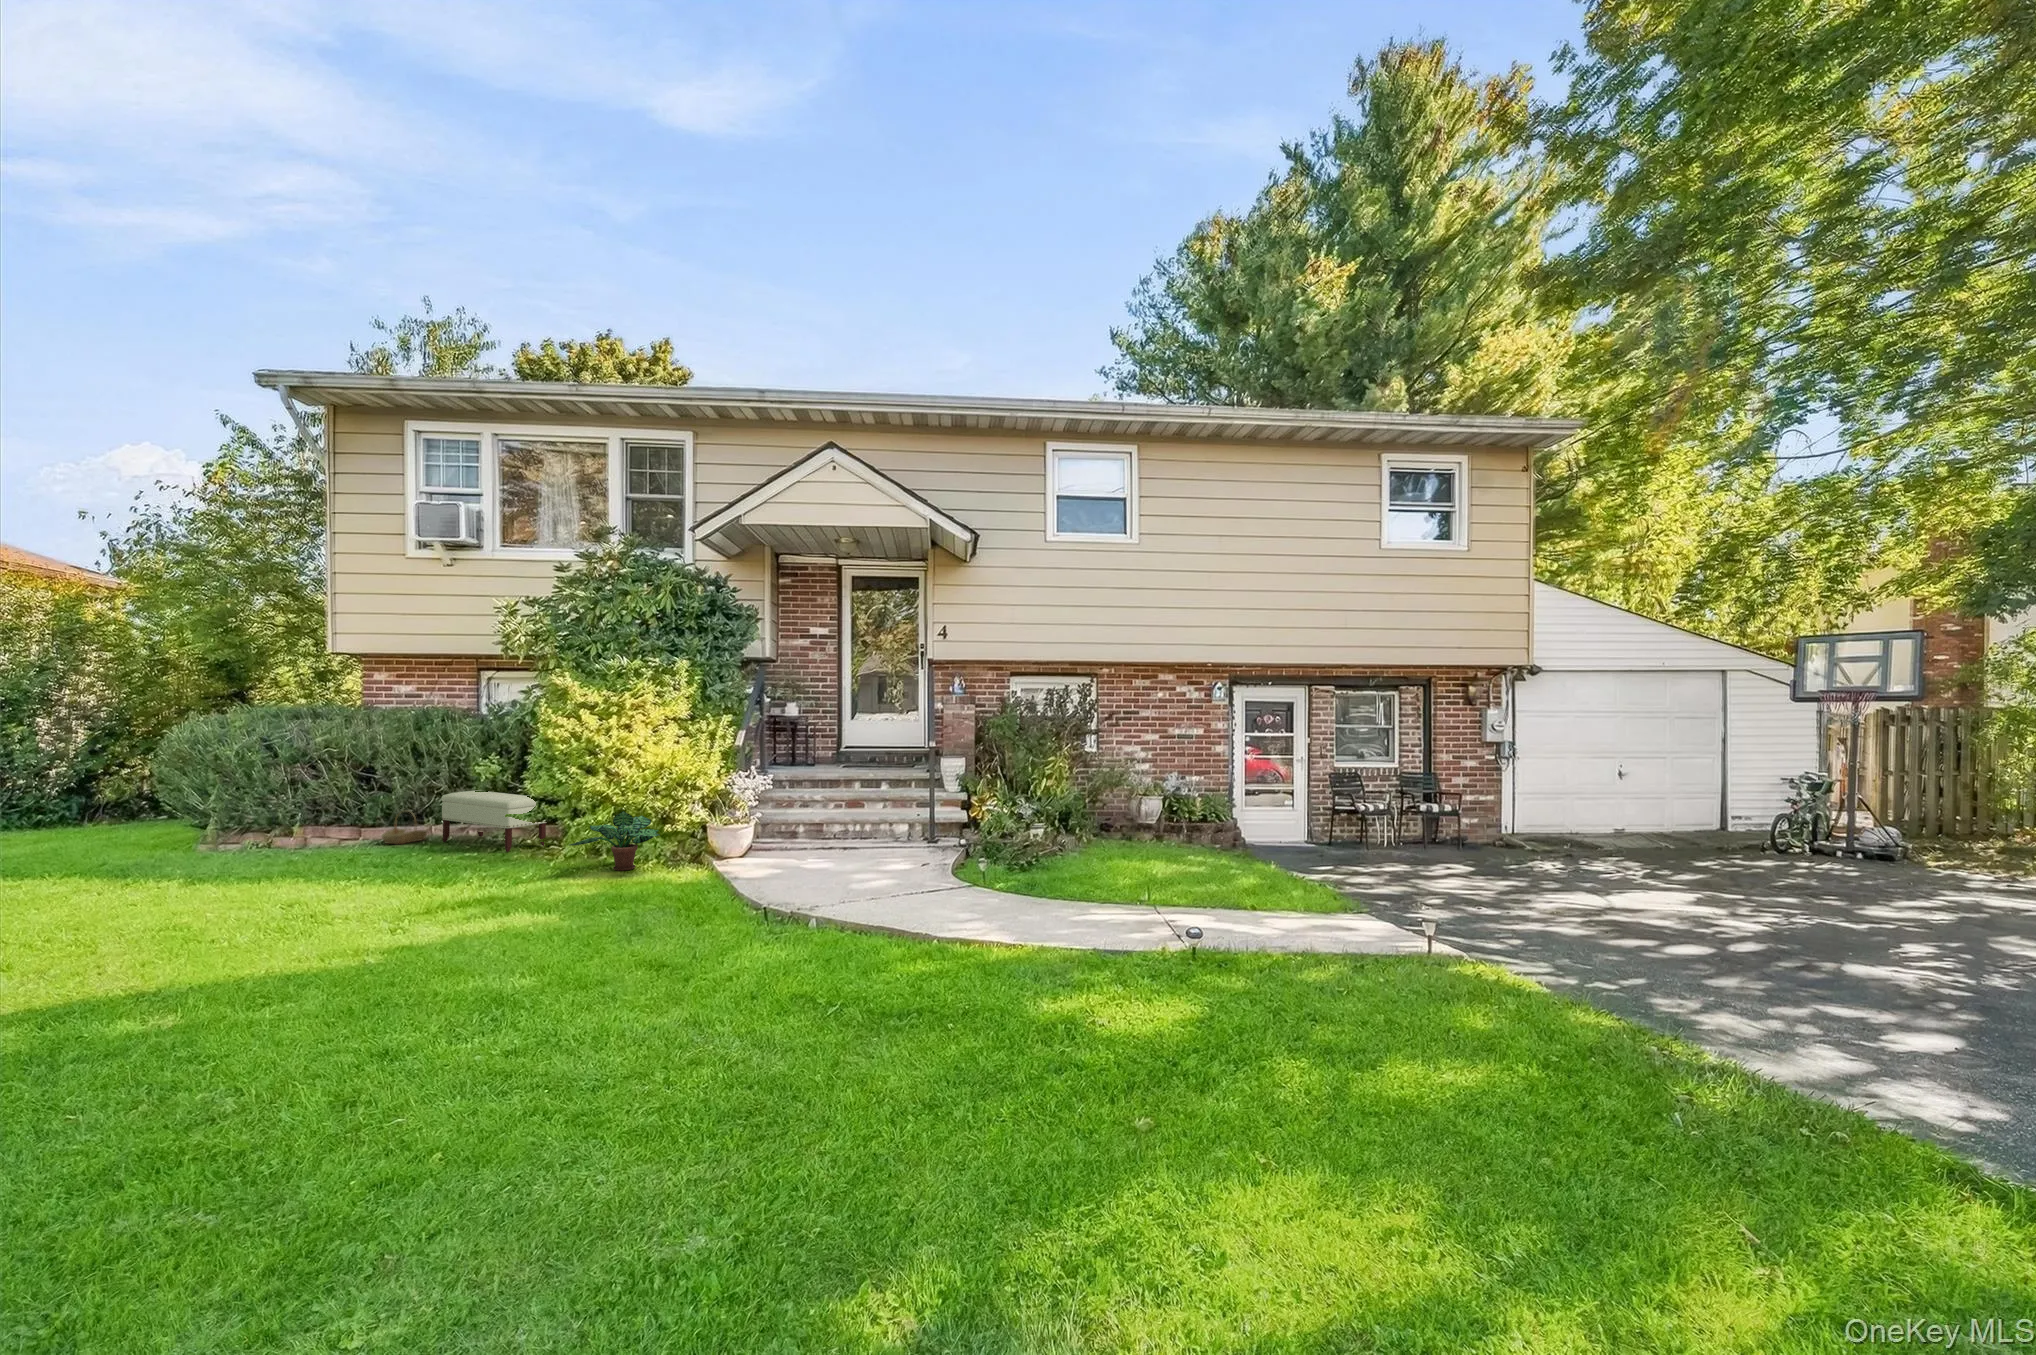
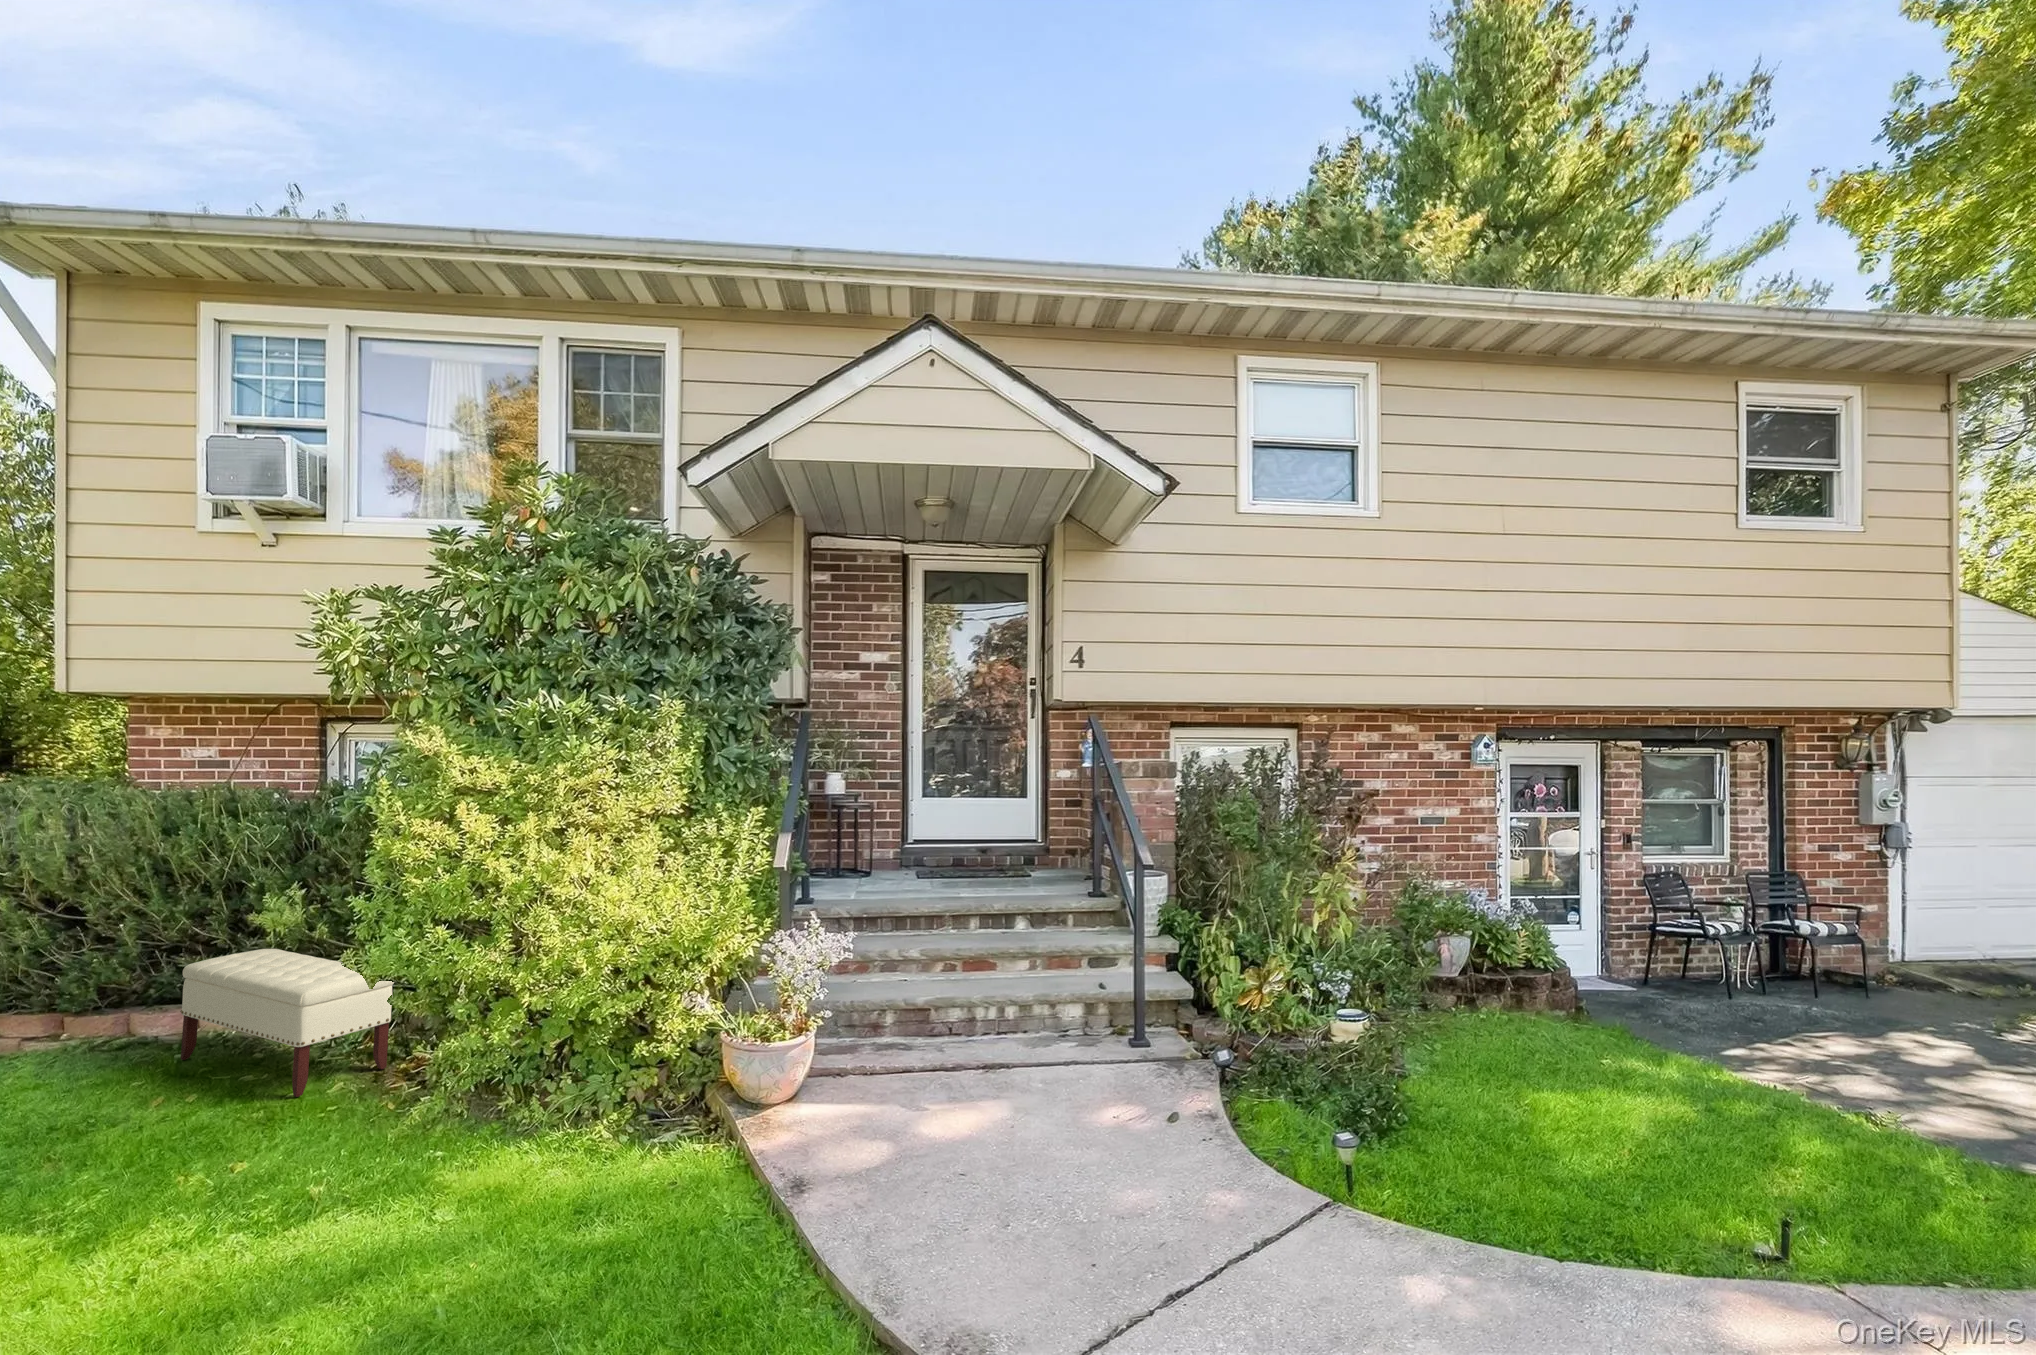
potted plant: present [570,811,660,871] -> none [399,1026,624,1177]
basket: present [382,813,428,844] -> none [47,996,160,1073]

